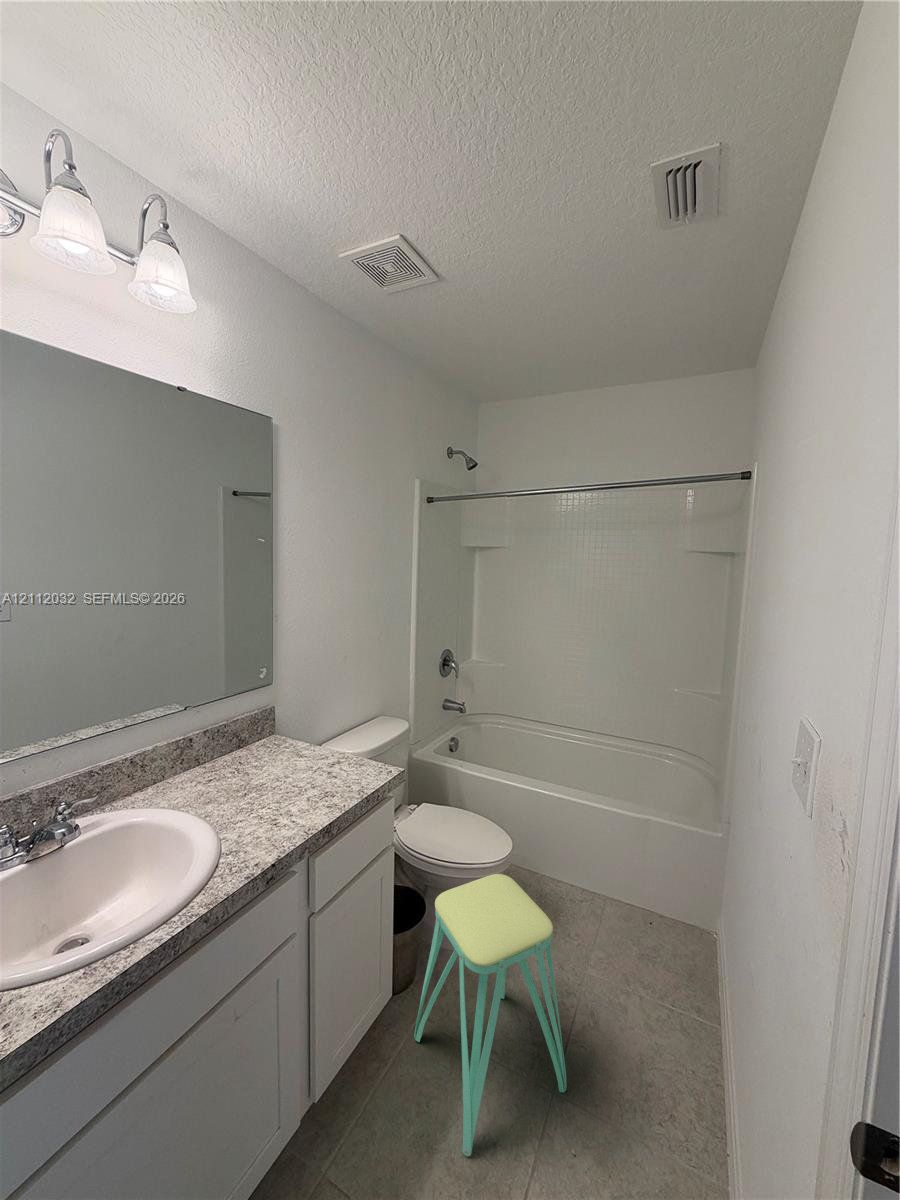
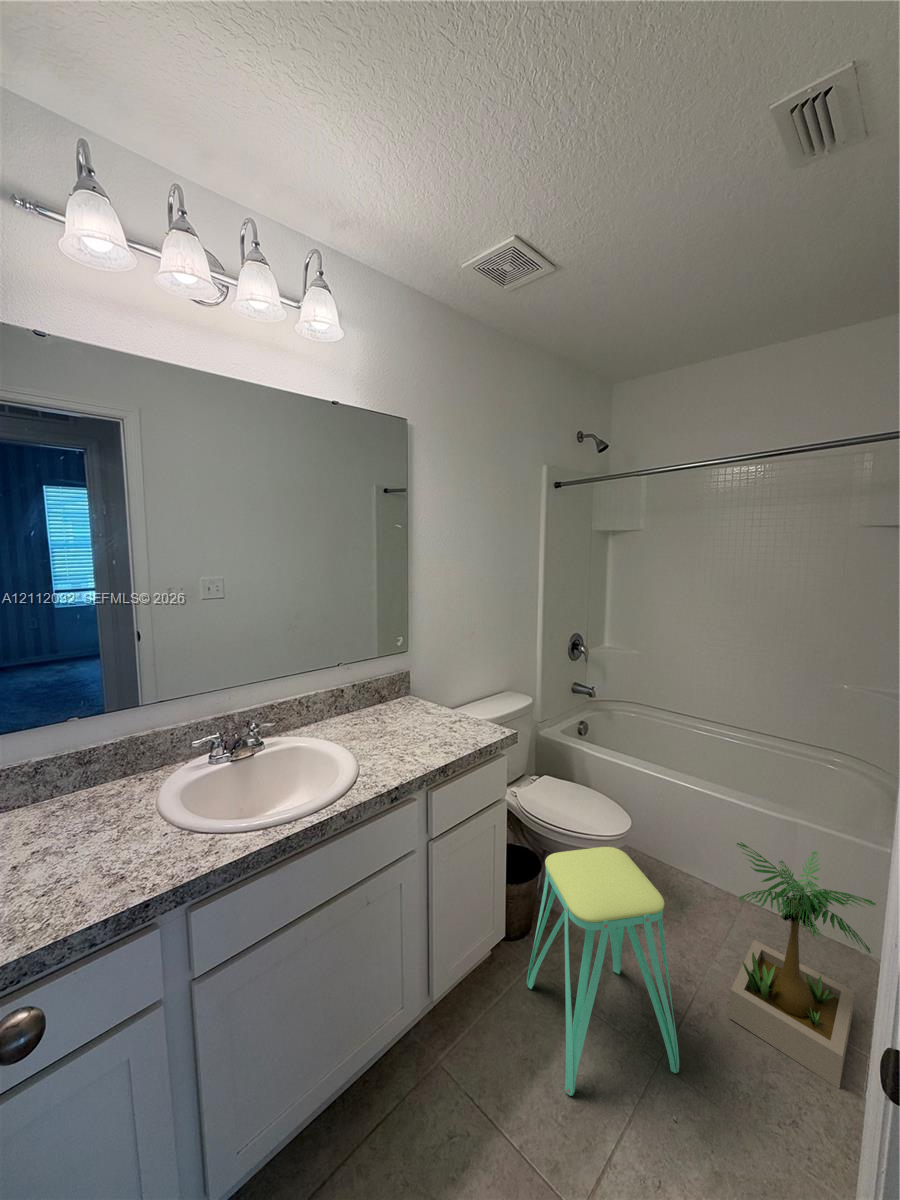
potted plant: none [591,842,725,1060] -> present [729,842,876,1088]

